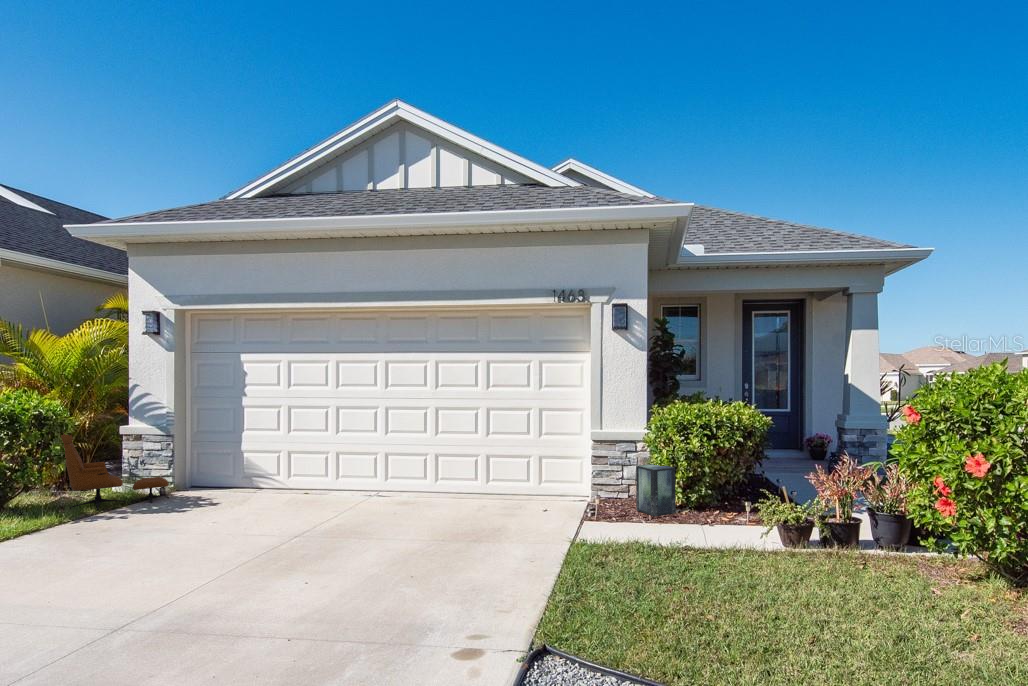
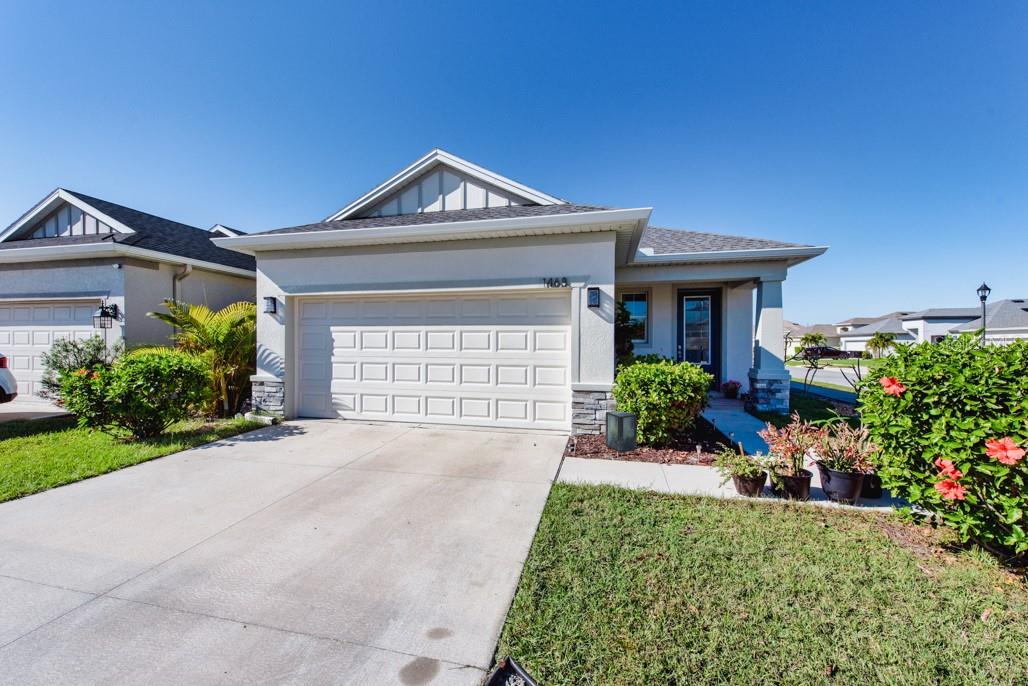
lounge chair: present [61,434,169,510] -> none [196,381,281,436]

